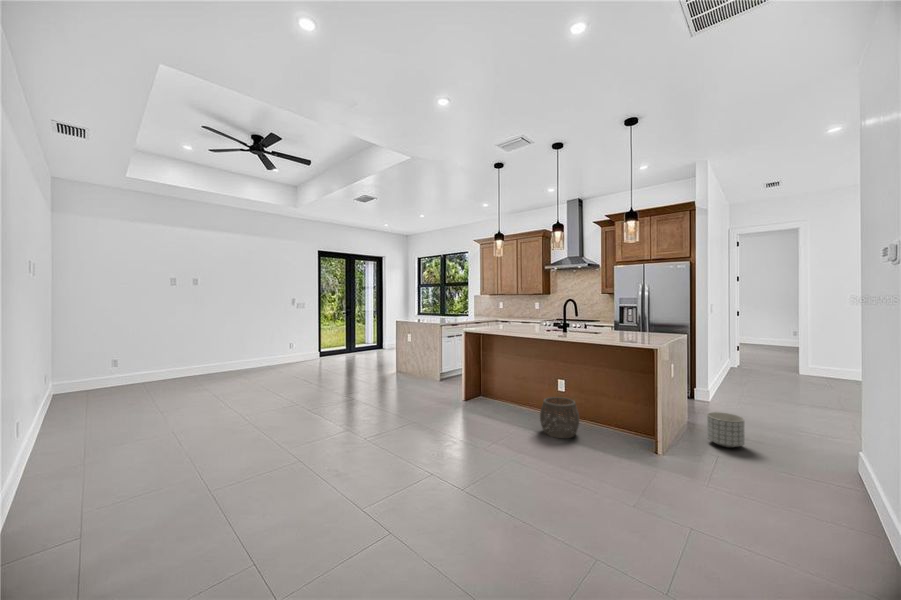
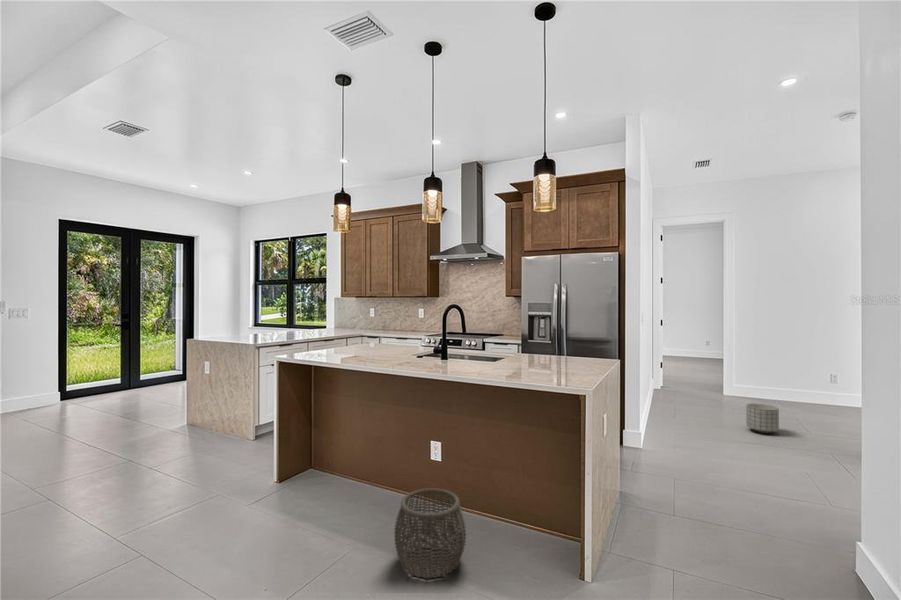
planter: present [707,412,745,448] -> present [746,403,779,433]

